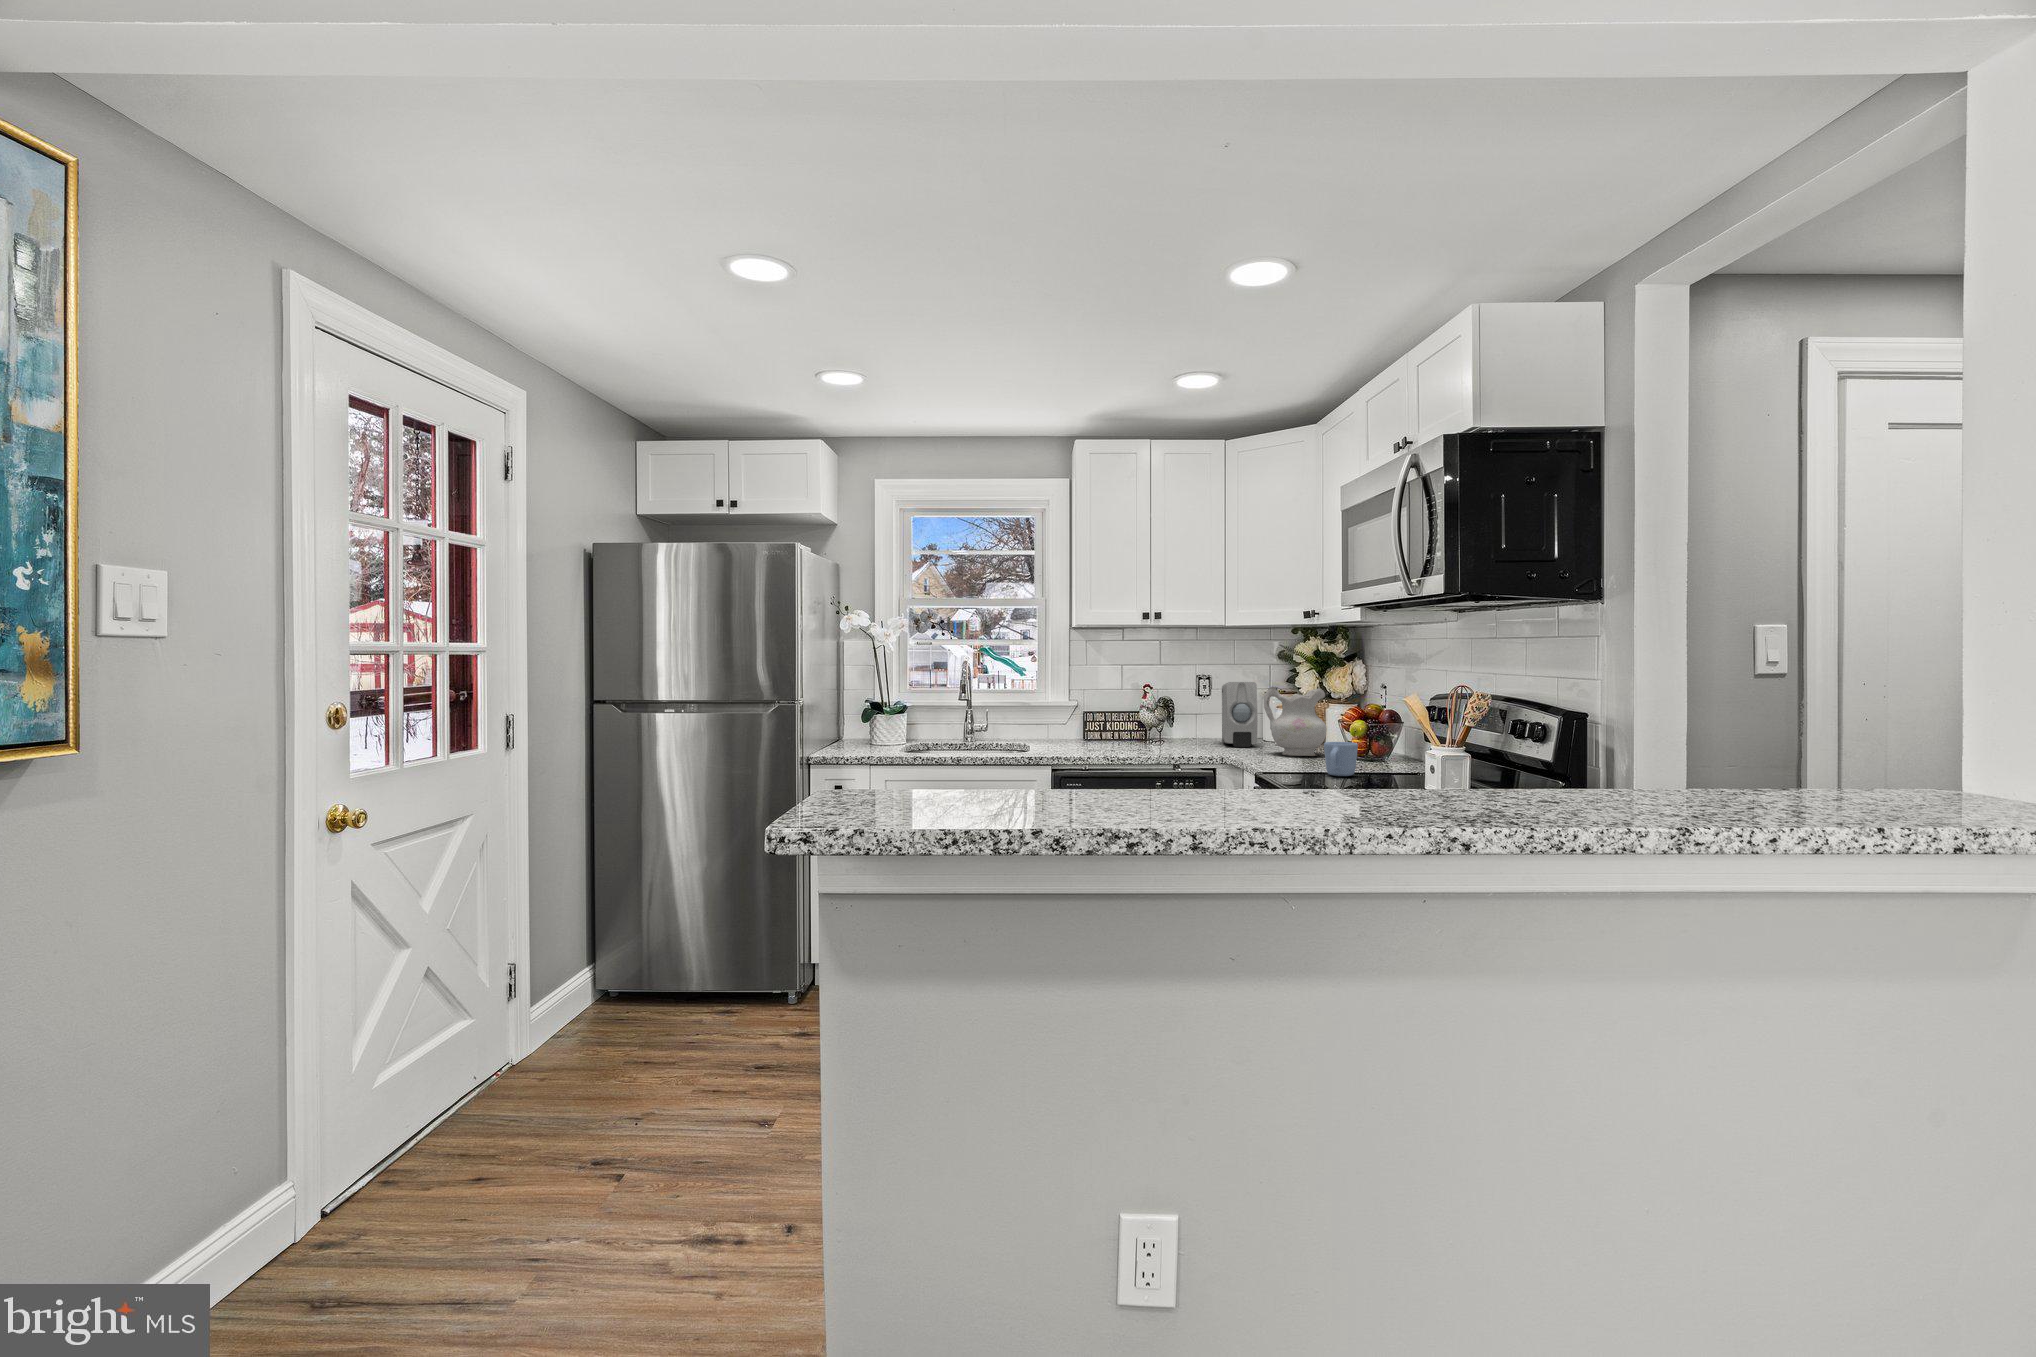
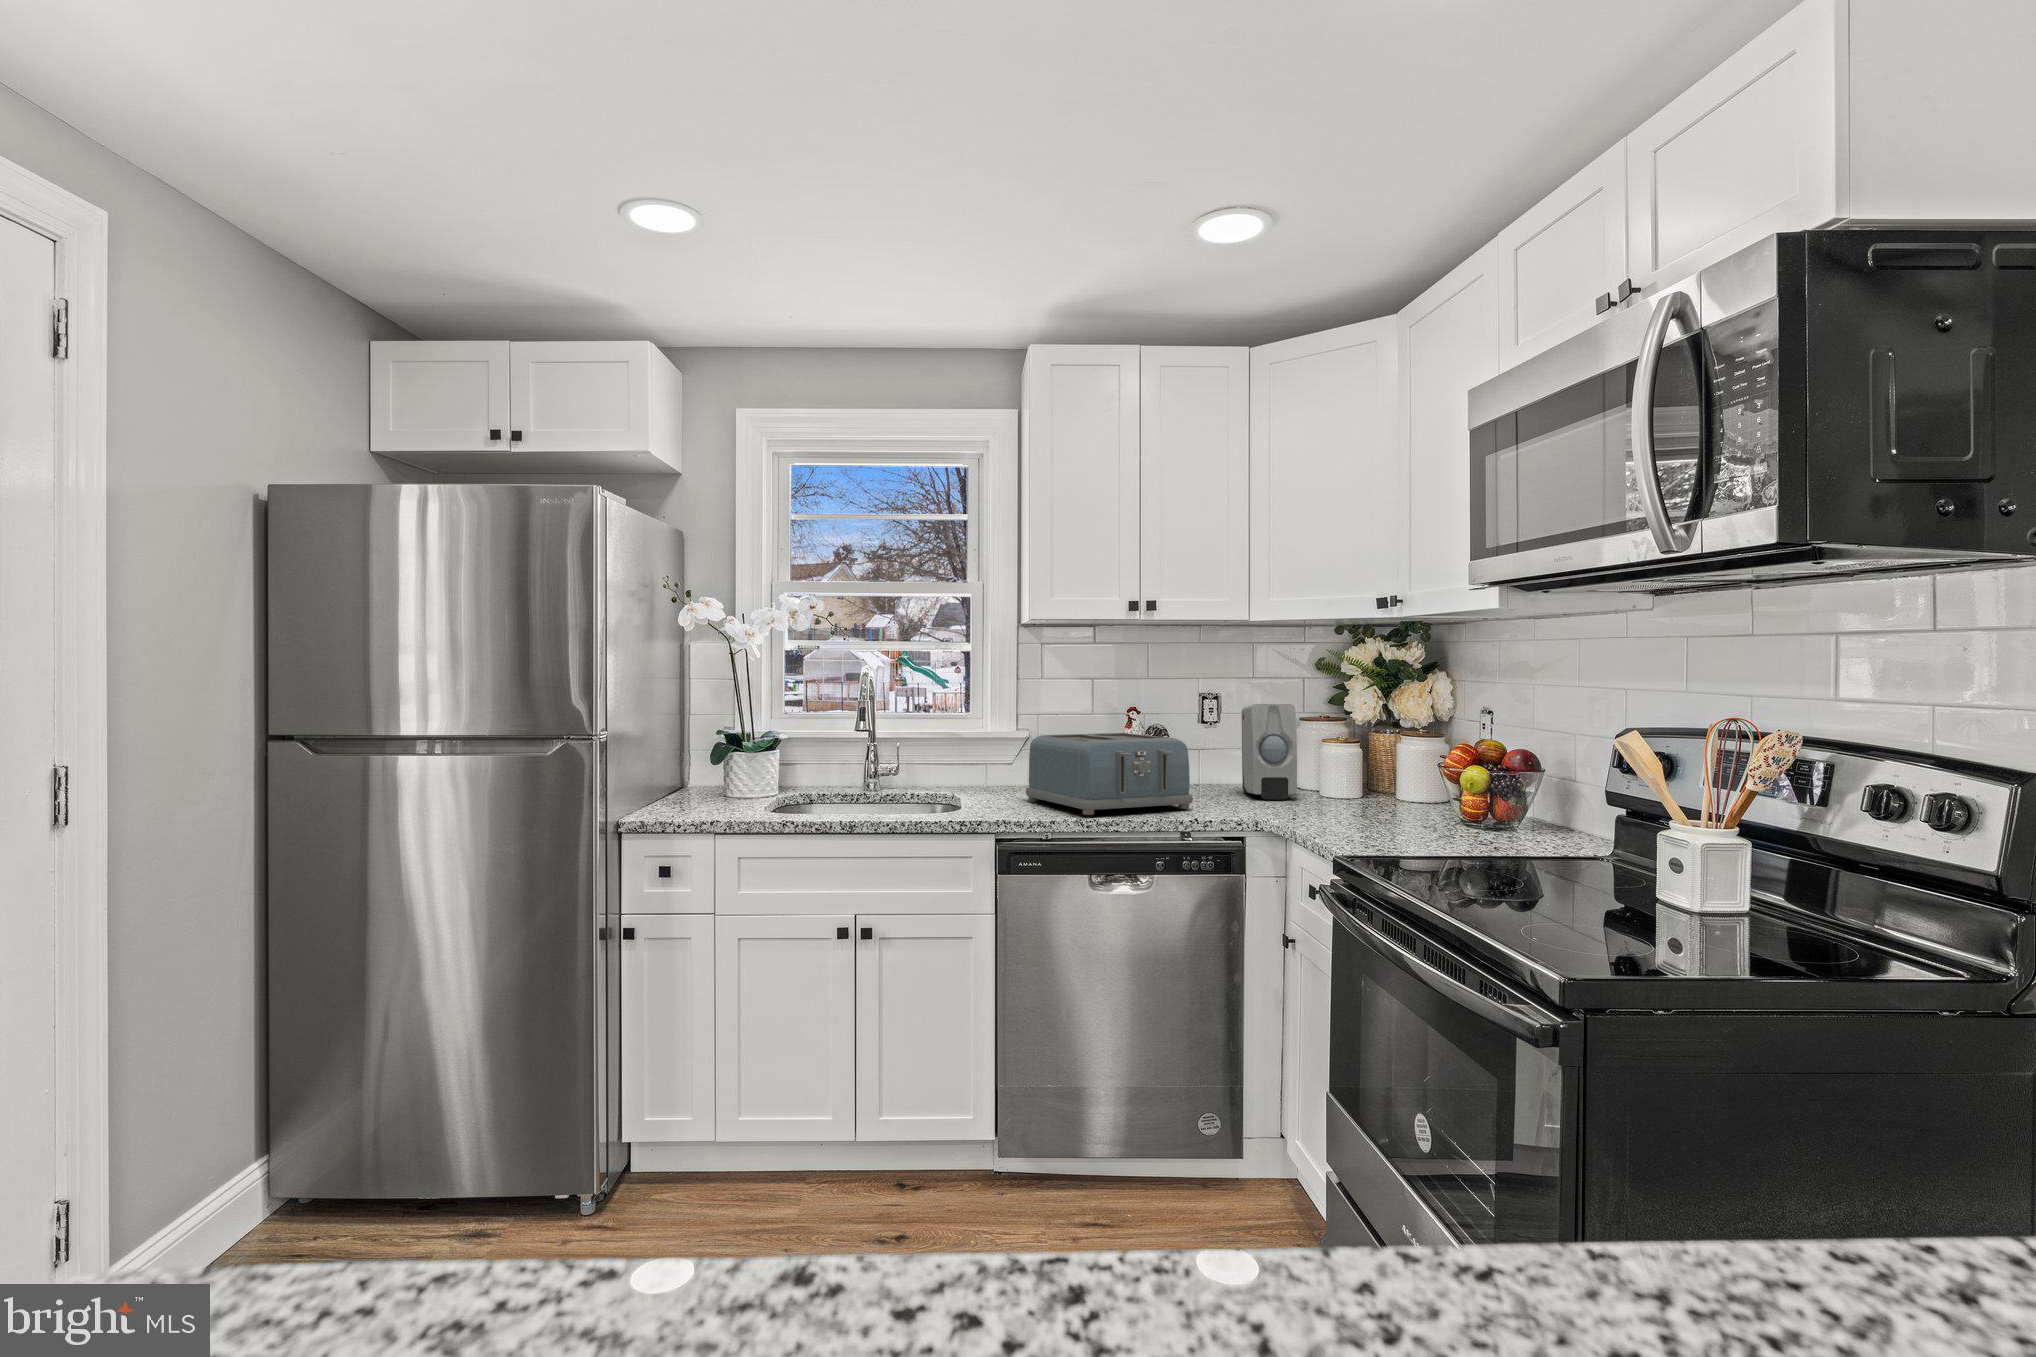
ceramic pitcher: present [1264,687,1327,756] -> none [1311,711,1406,816]
toaster: none [1072,702,1184,754] -> present [1026,733,1193,815]
mug: present [1324,742,1358,776] -> none [1425,801,1479,857]

